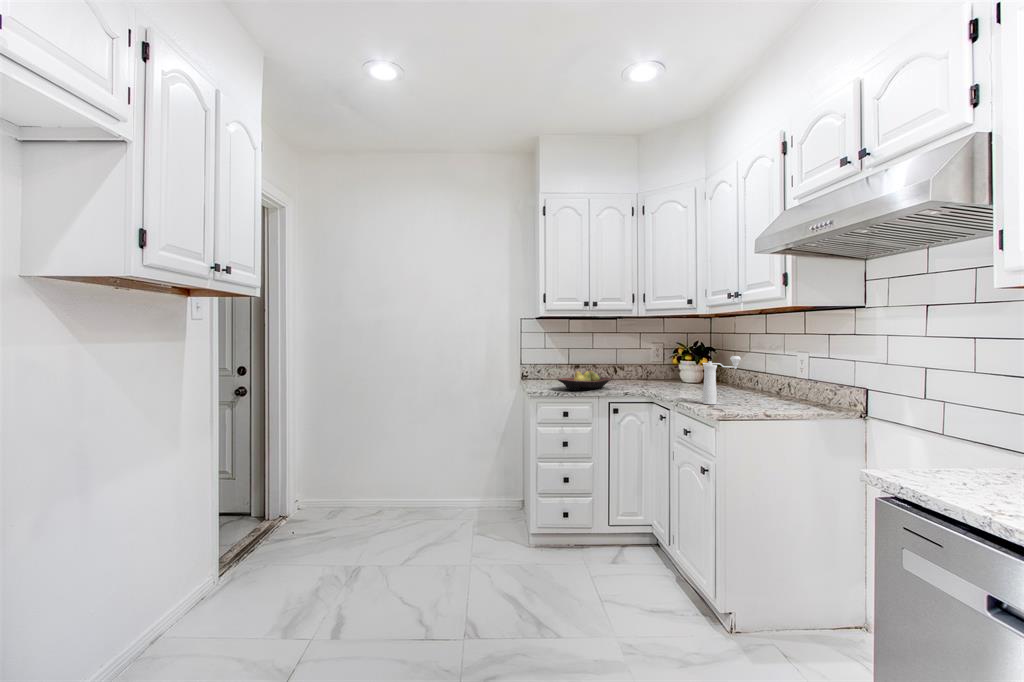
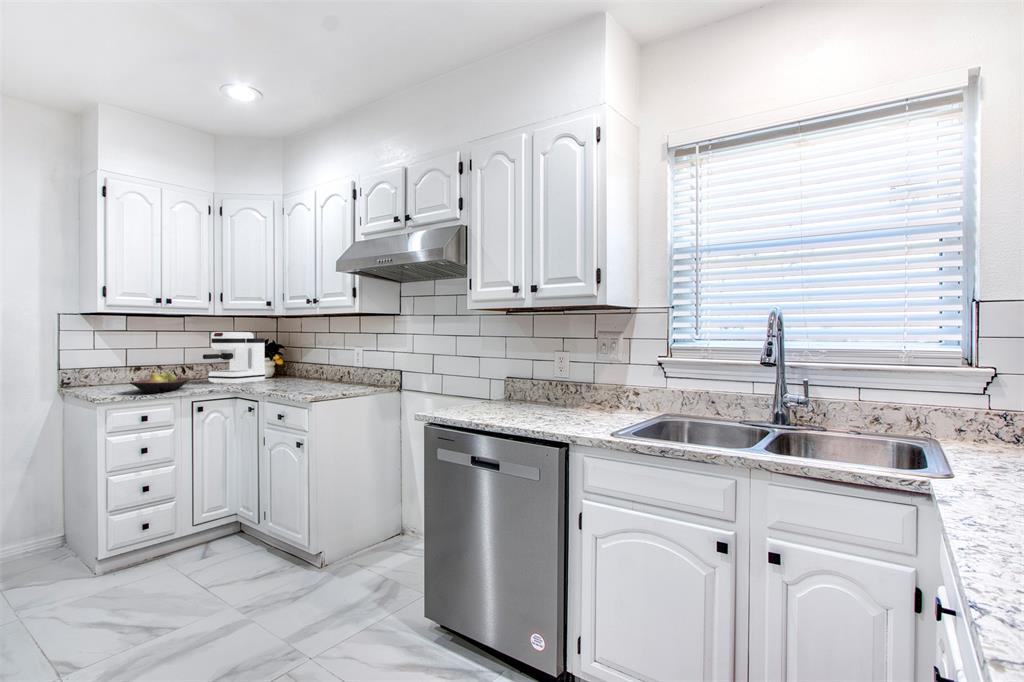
coffee maker: none [625,333,688,388] -> present [203,332,265,384]
pepper mill: present [703,356,741,404] -> none [291,352,320,392]

